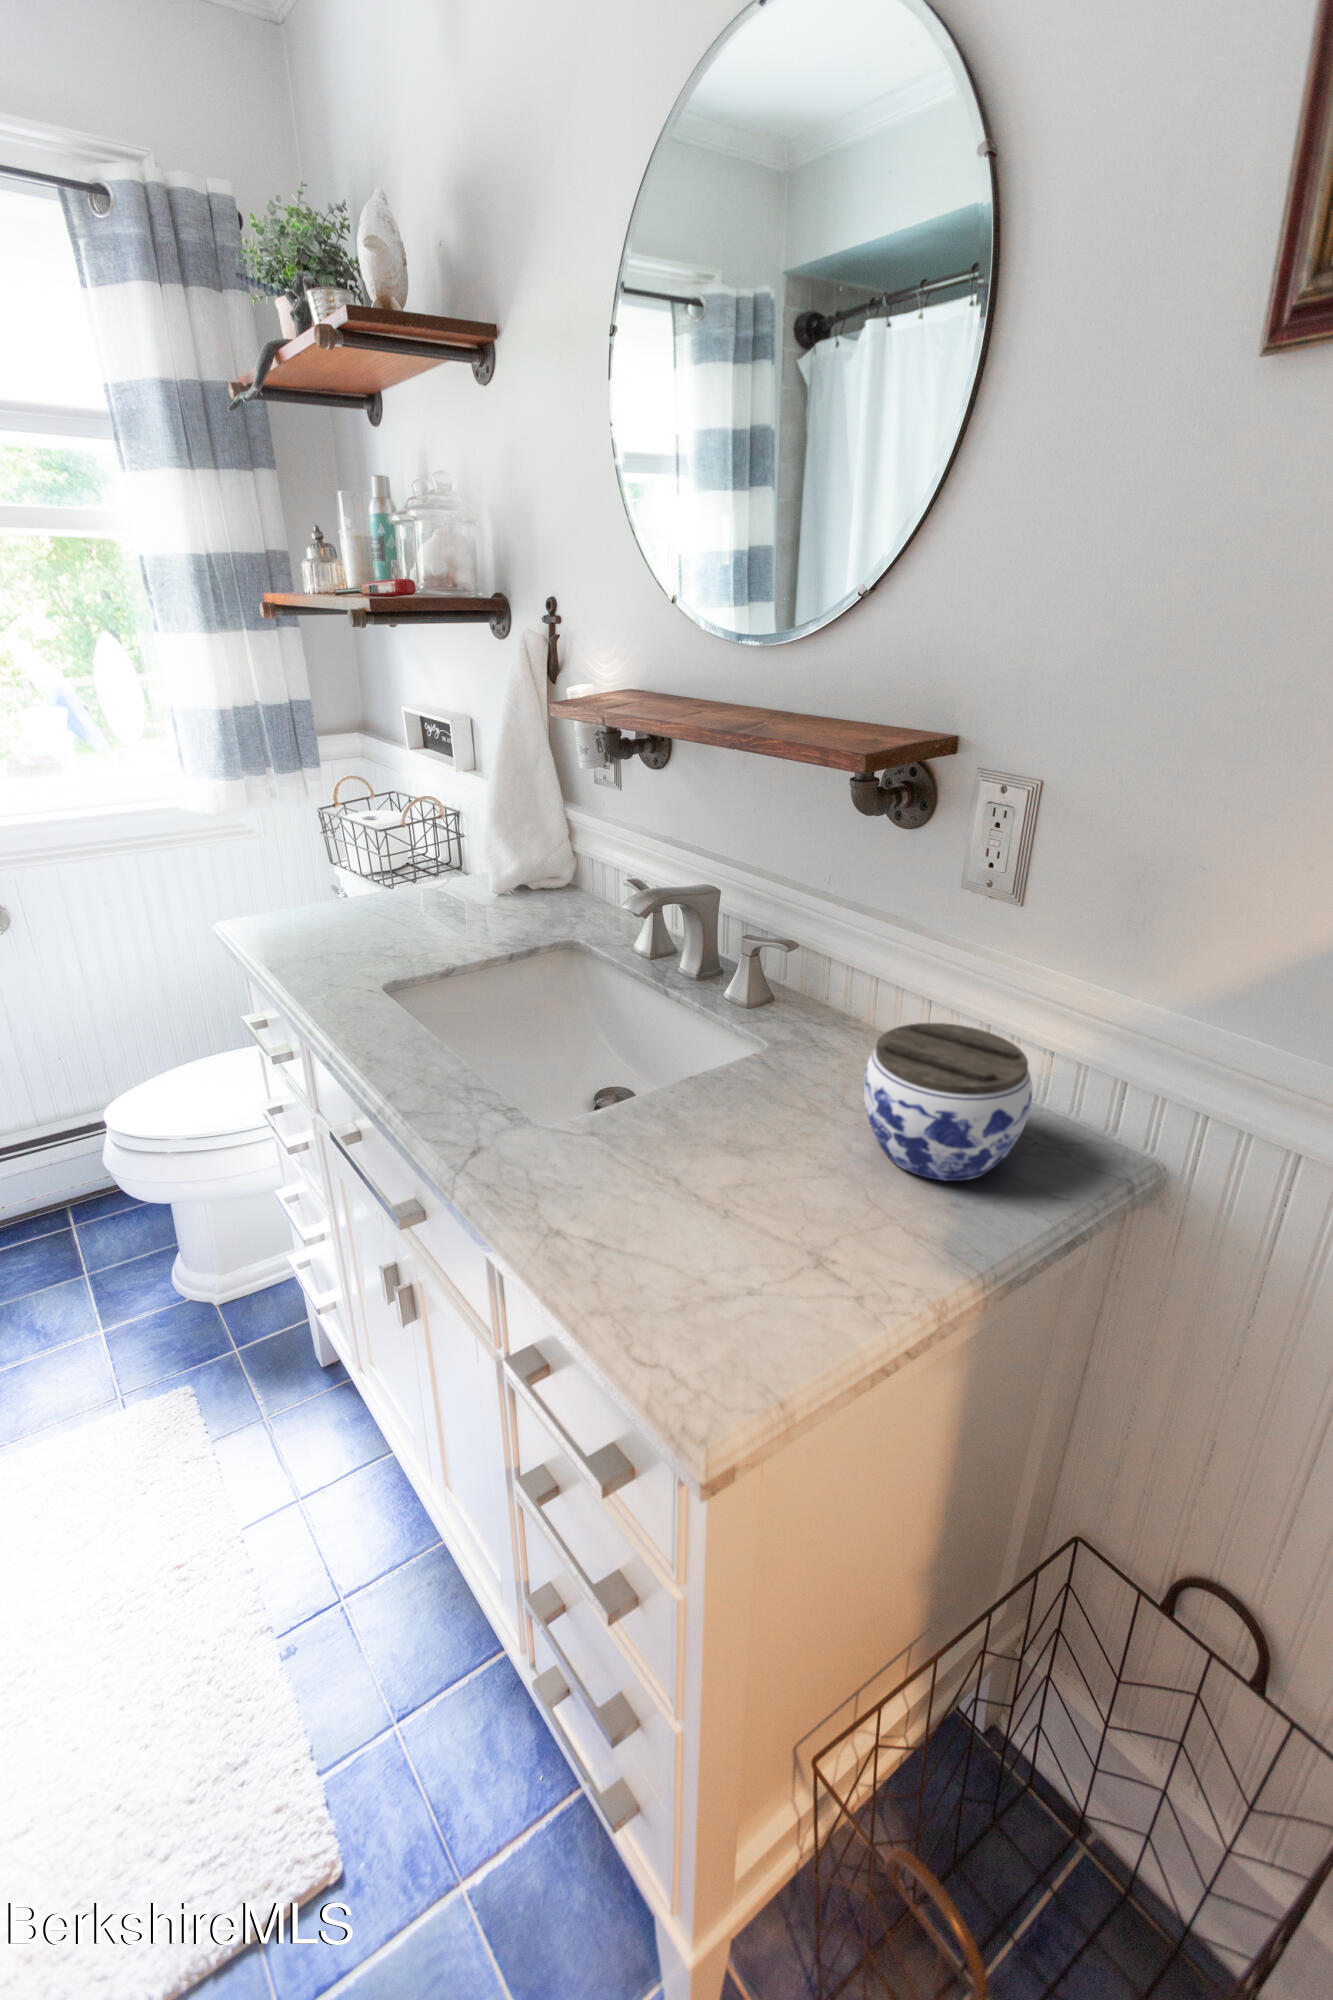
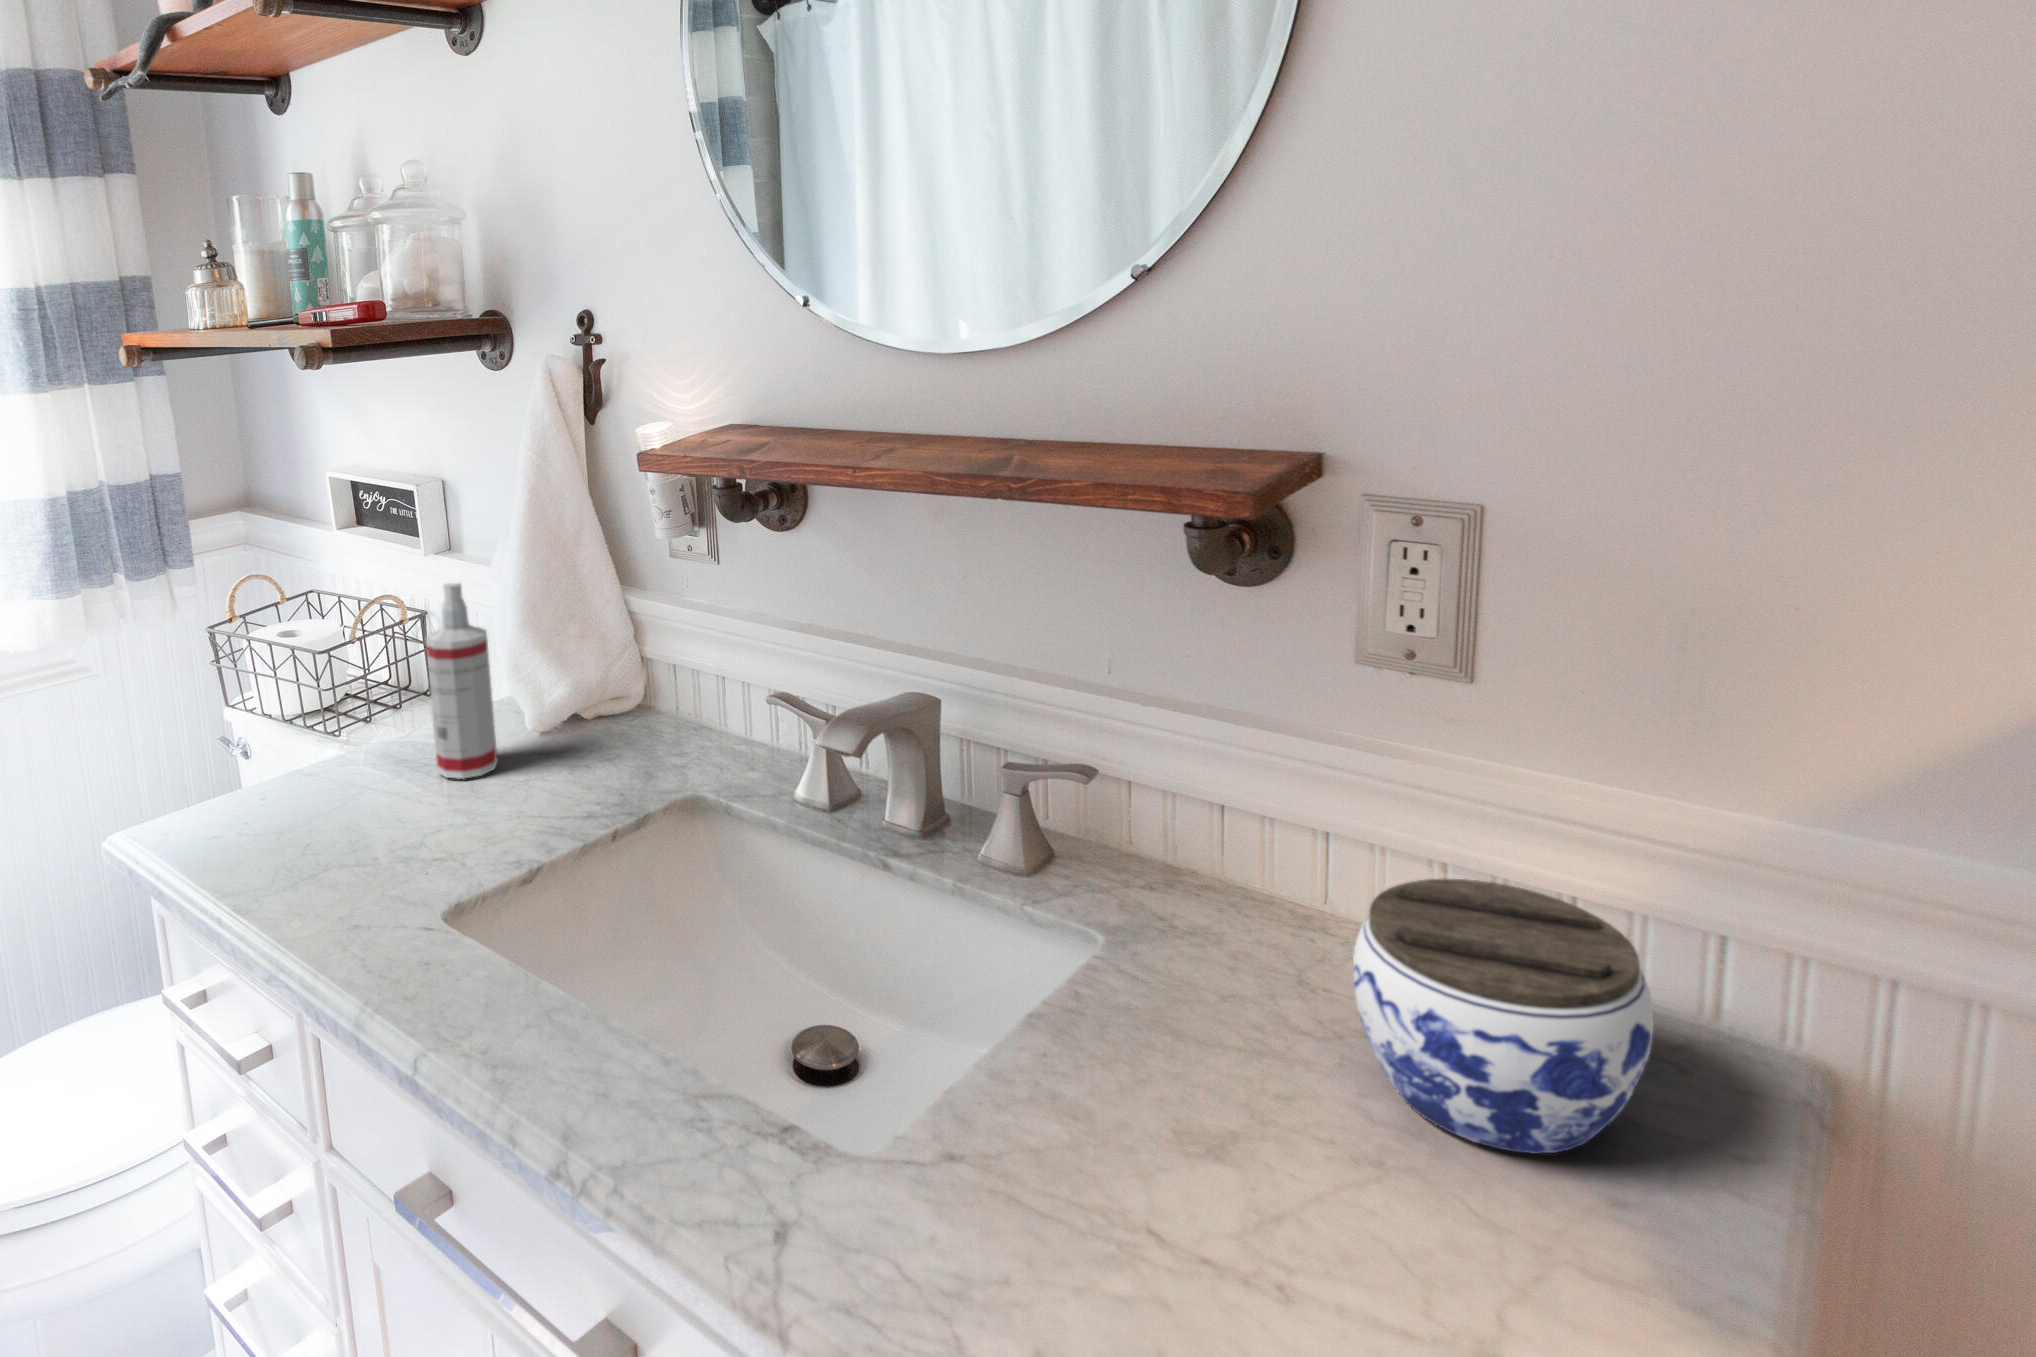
spray bottle: none [417,785,464,917] -> present [426,582,497,779]

